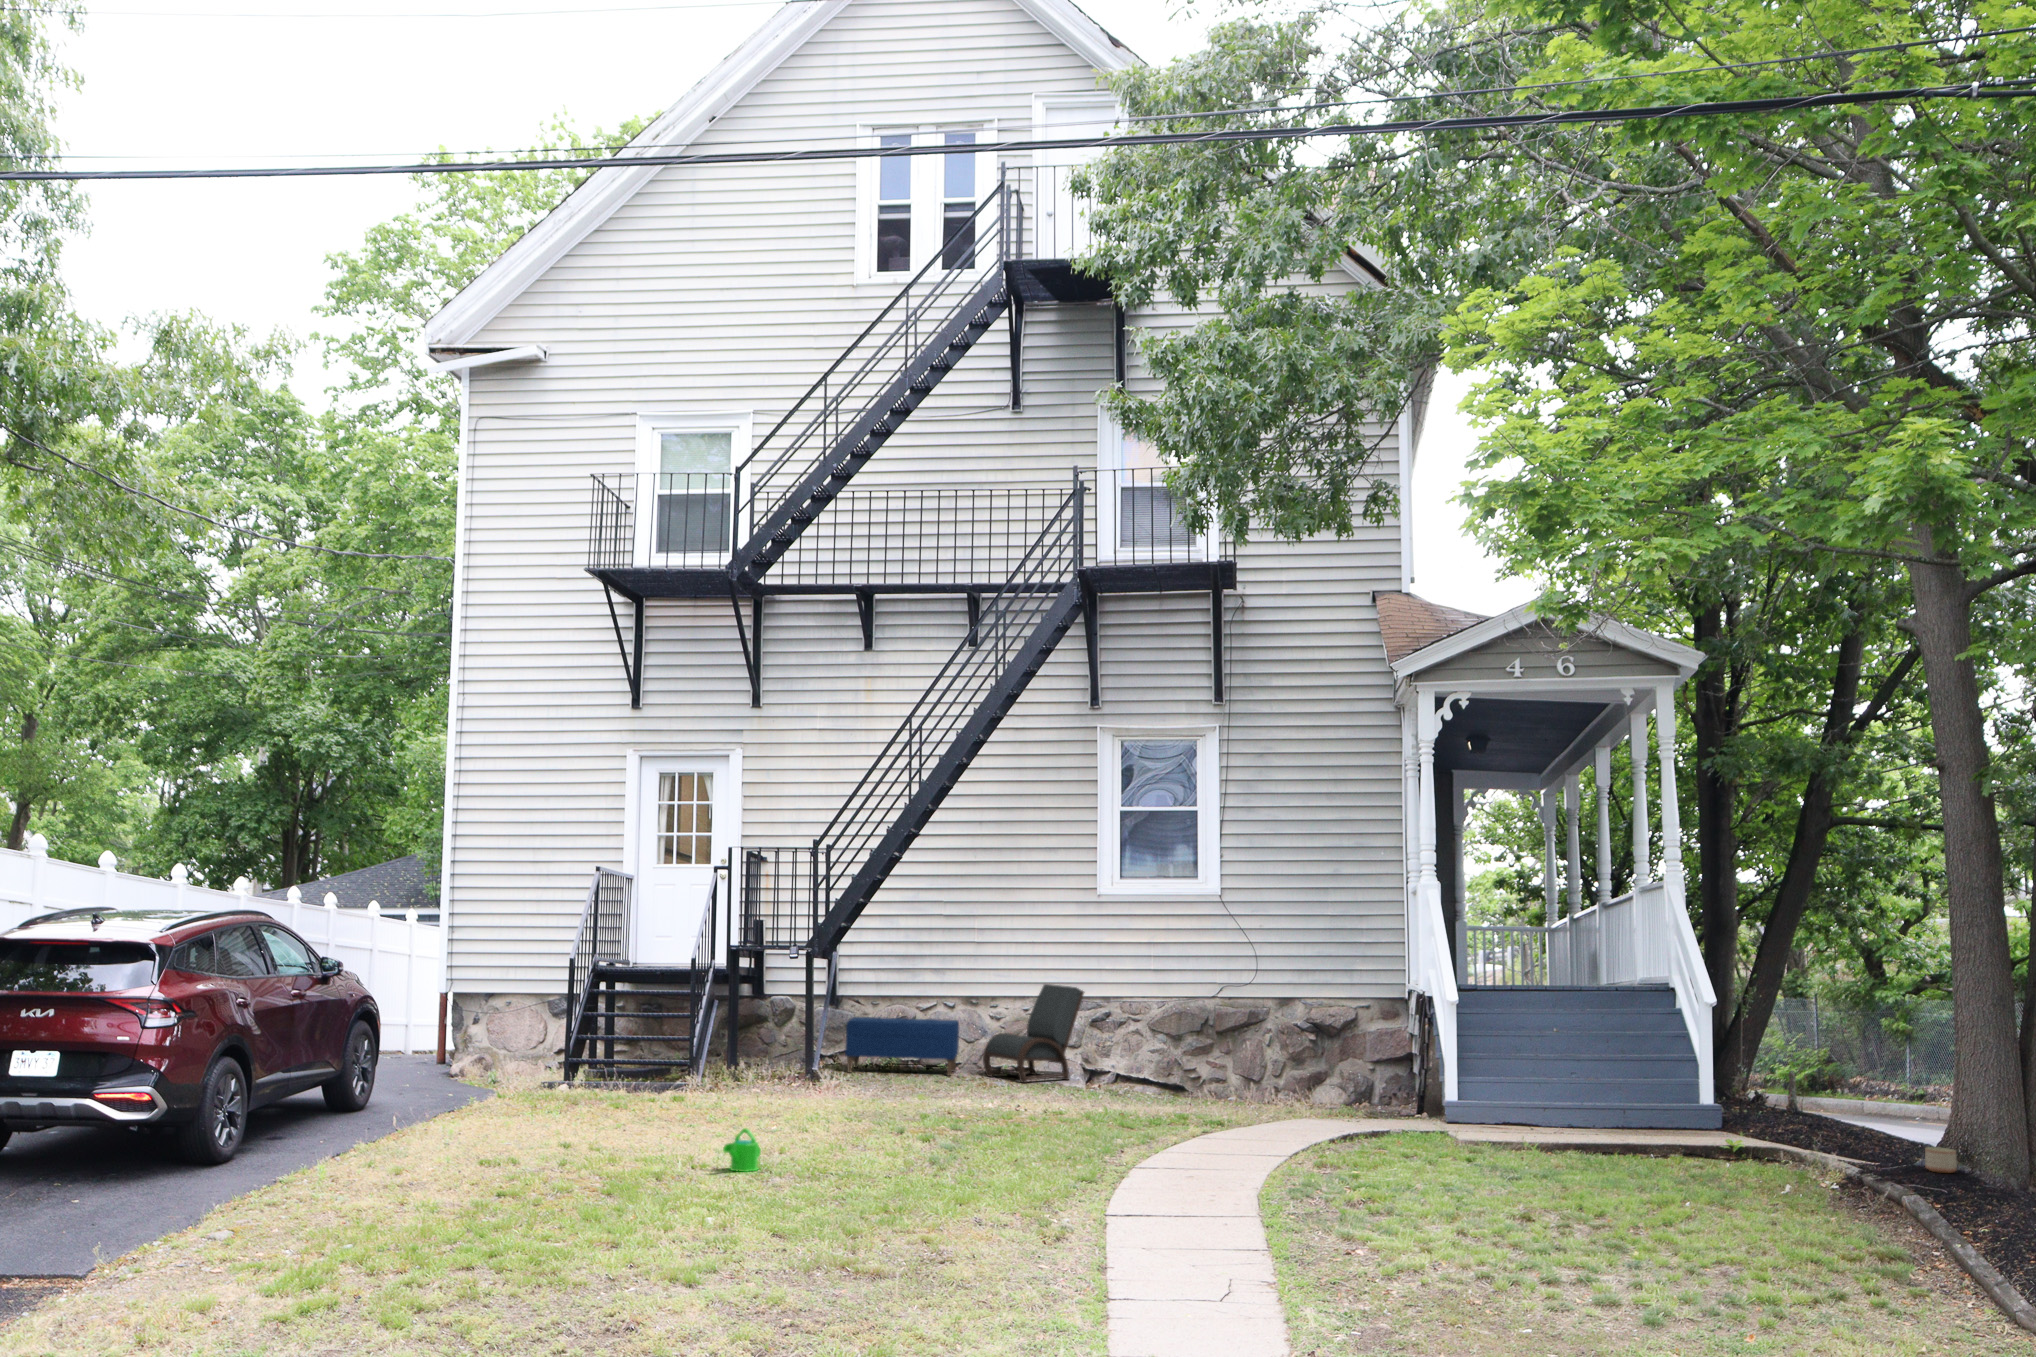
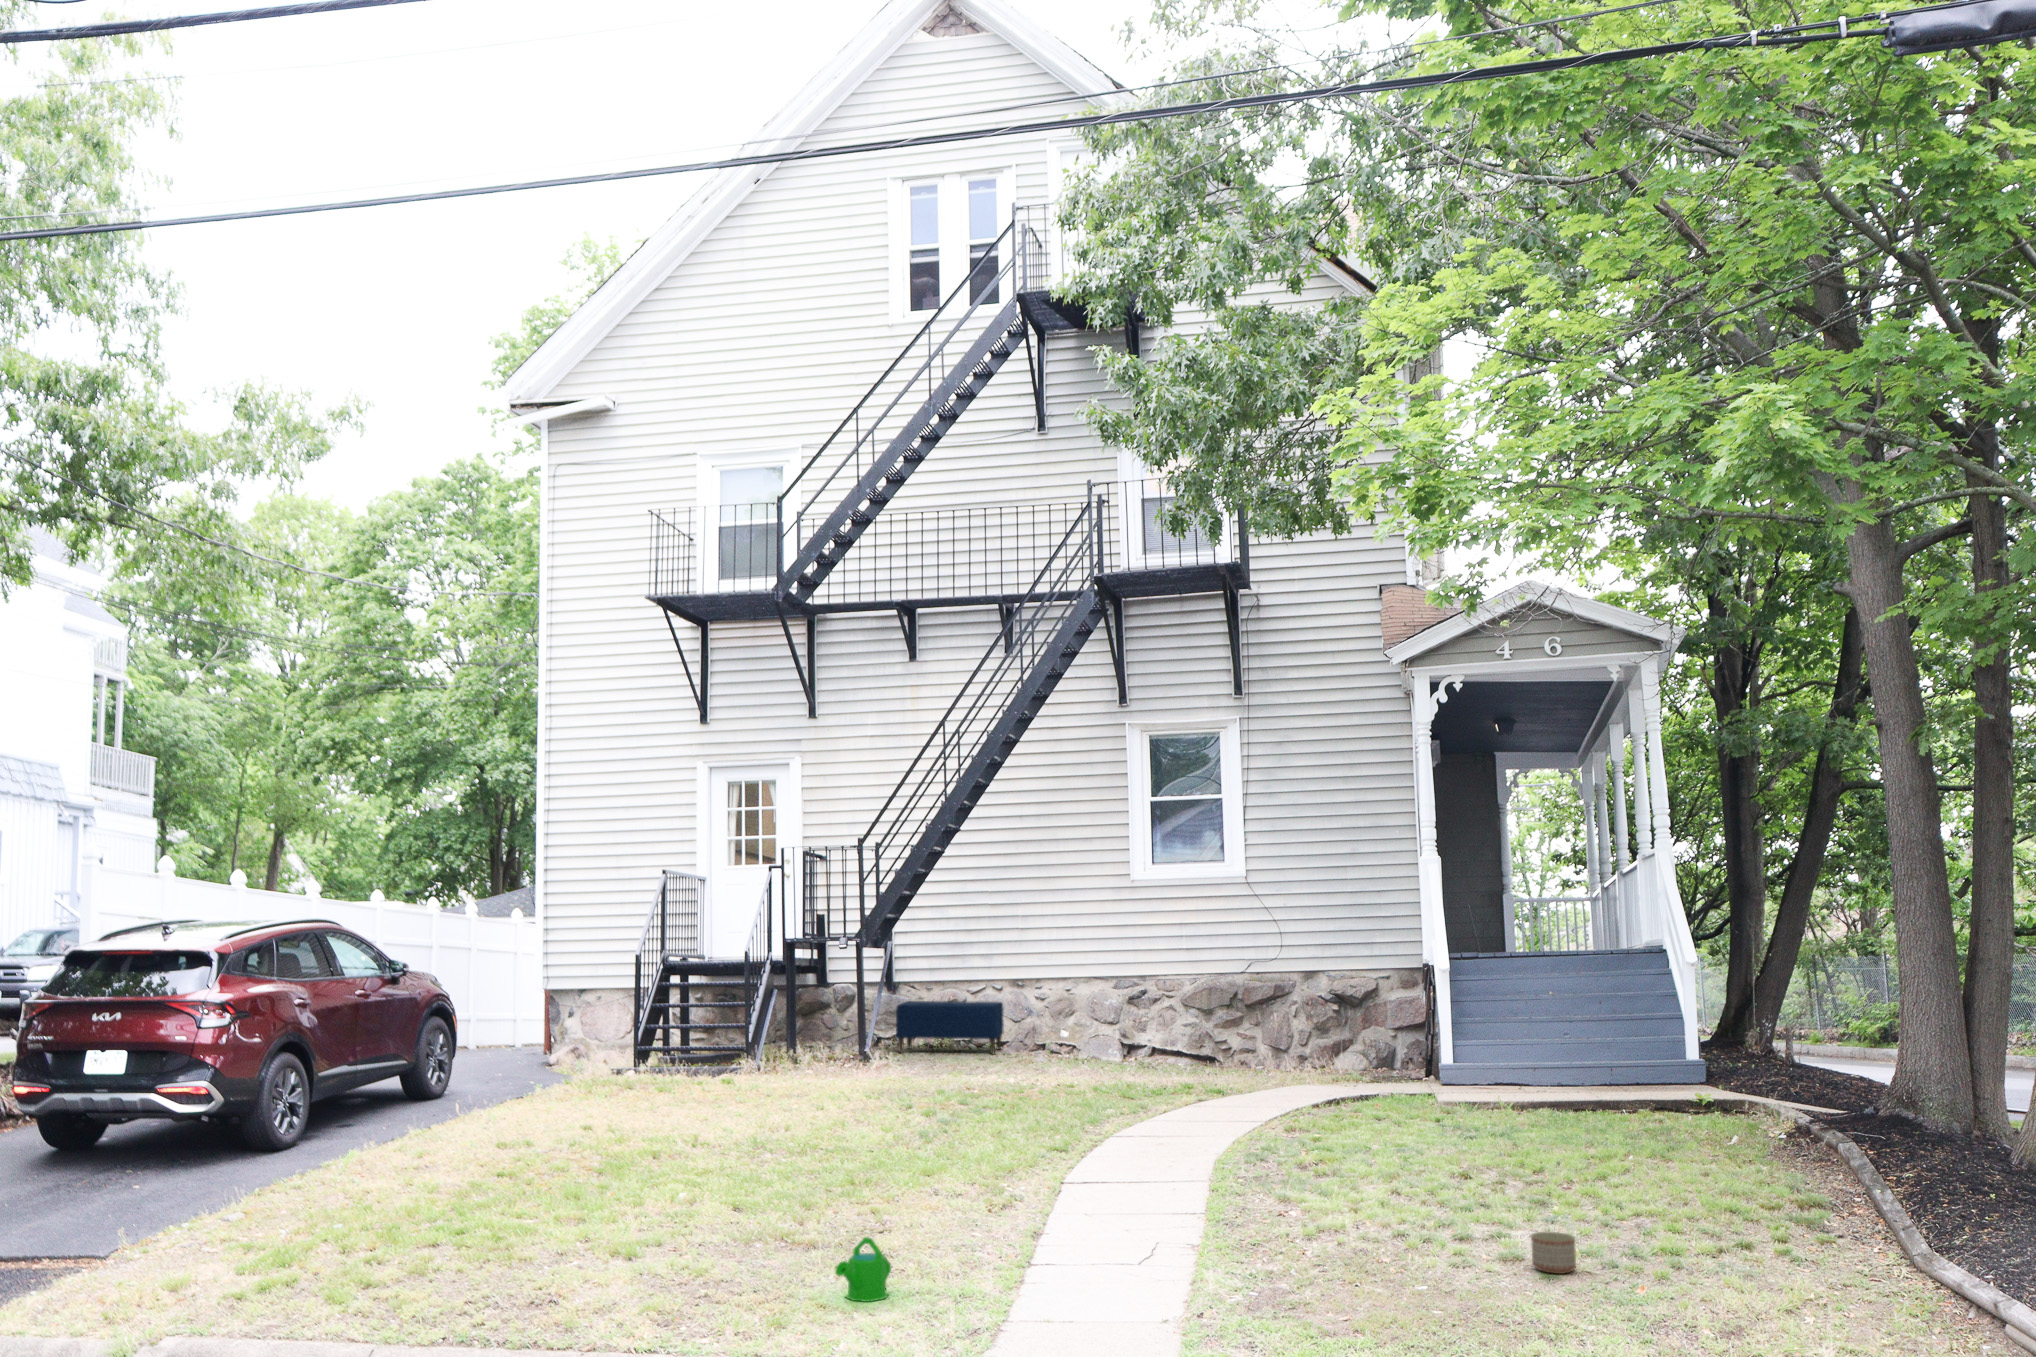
lounge chair: present [983,984,1084,1083] -> none [1023,966,1117,1060]
watering can: present [723,1129,761,1172] -> present [835,1237,891,1302]
planter: present [1925,1147,1957,1173] -> present [1531,1232,1576,1274]

